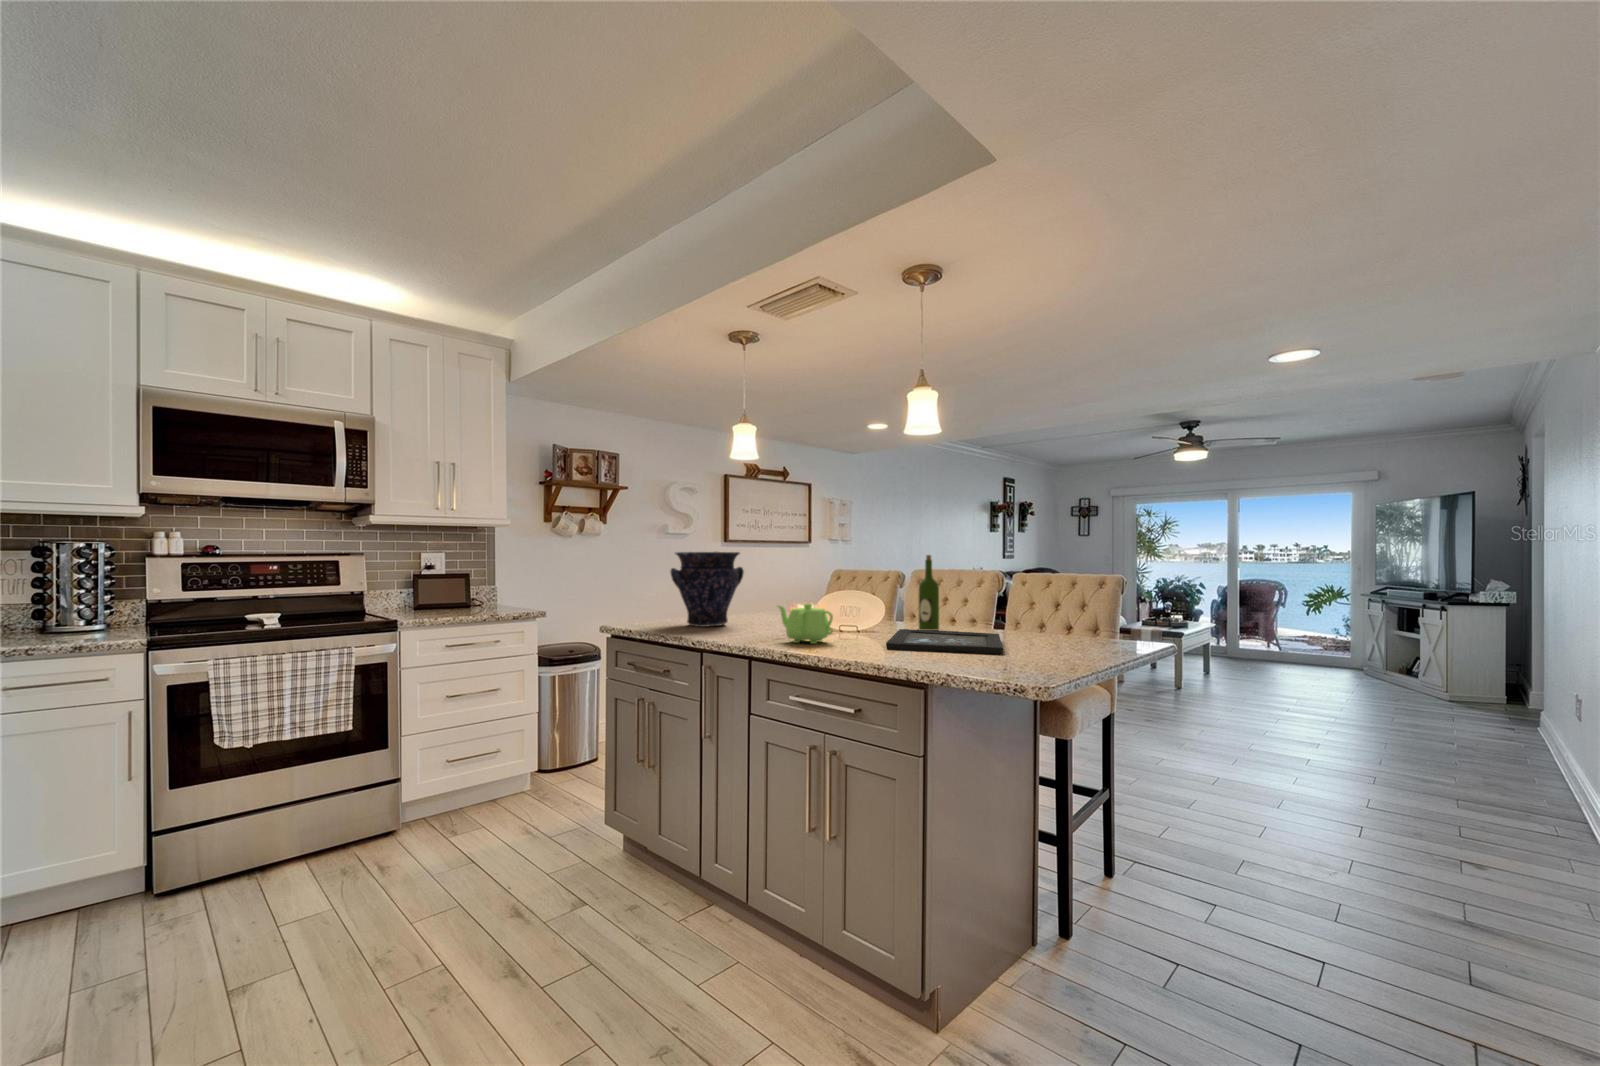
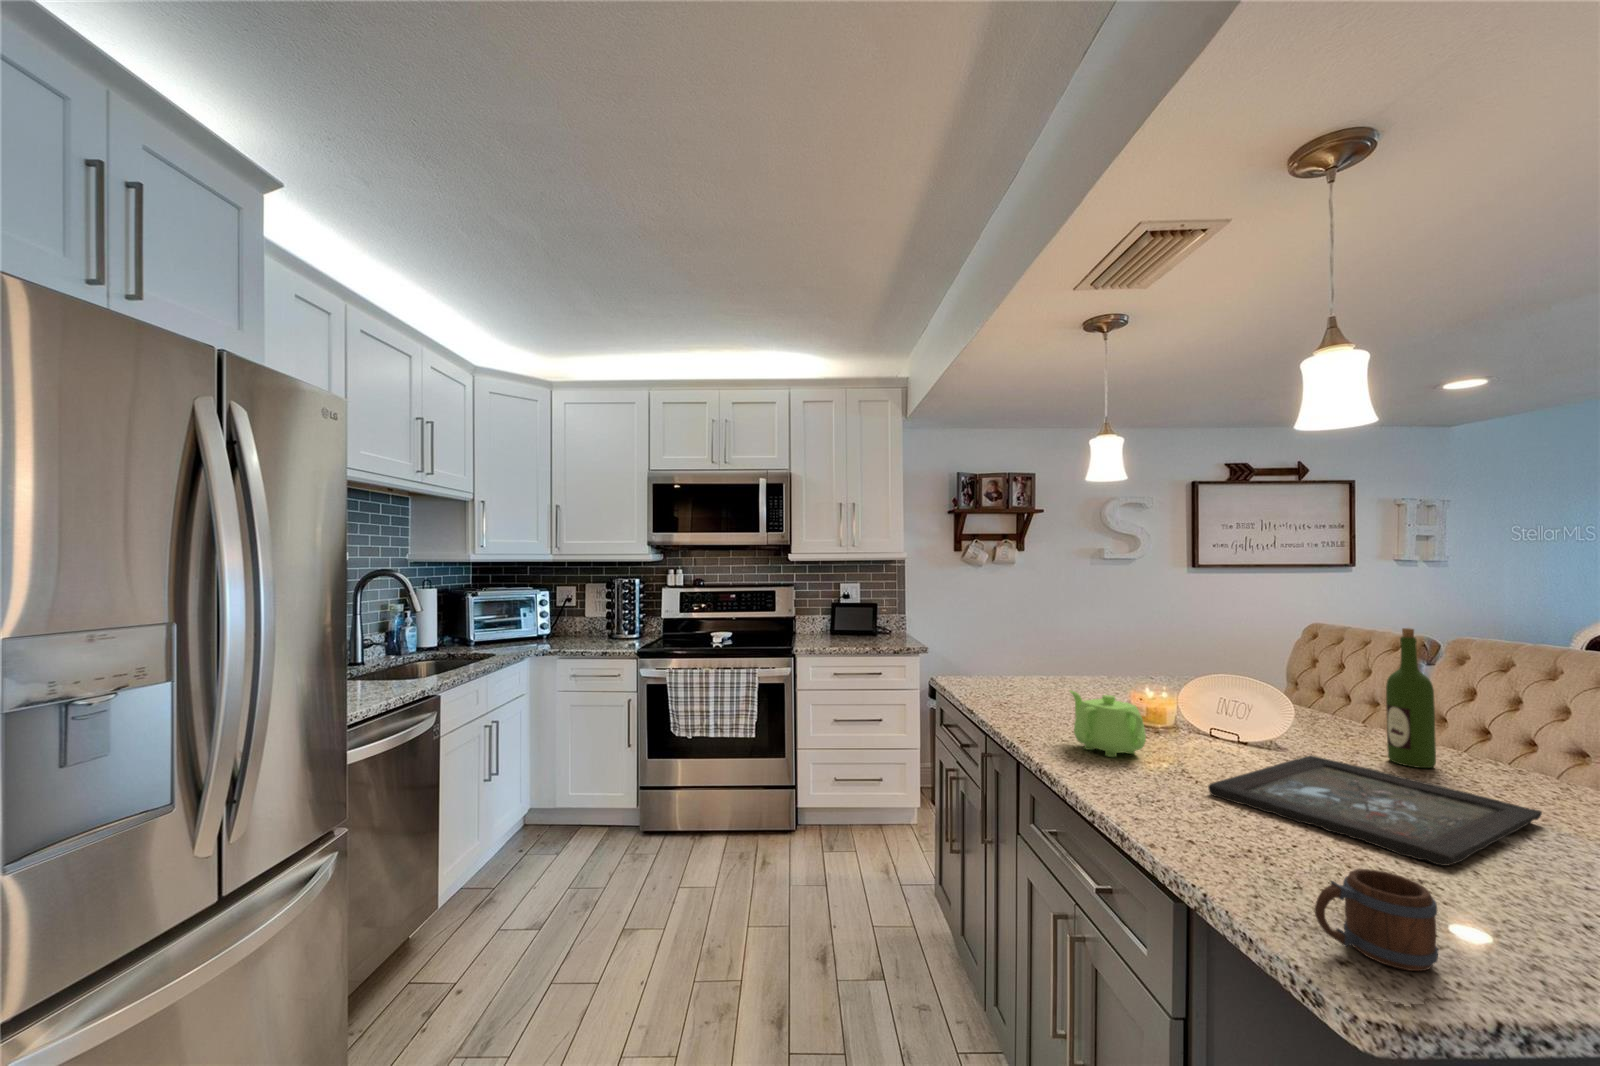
vase: present [671,552,744,627] -> none [997,600,1096,697]
mug: none [1014,640,1049,676] -> present [1315,869,1438,971]

